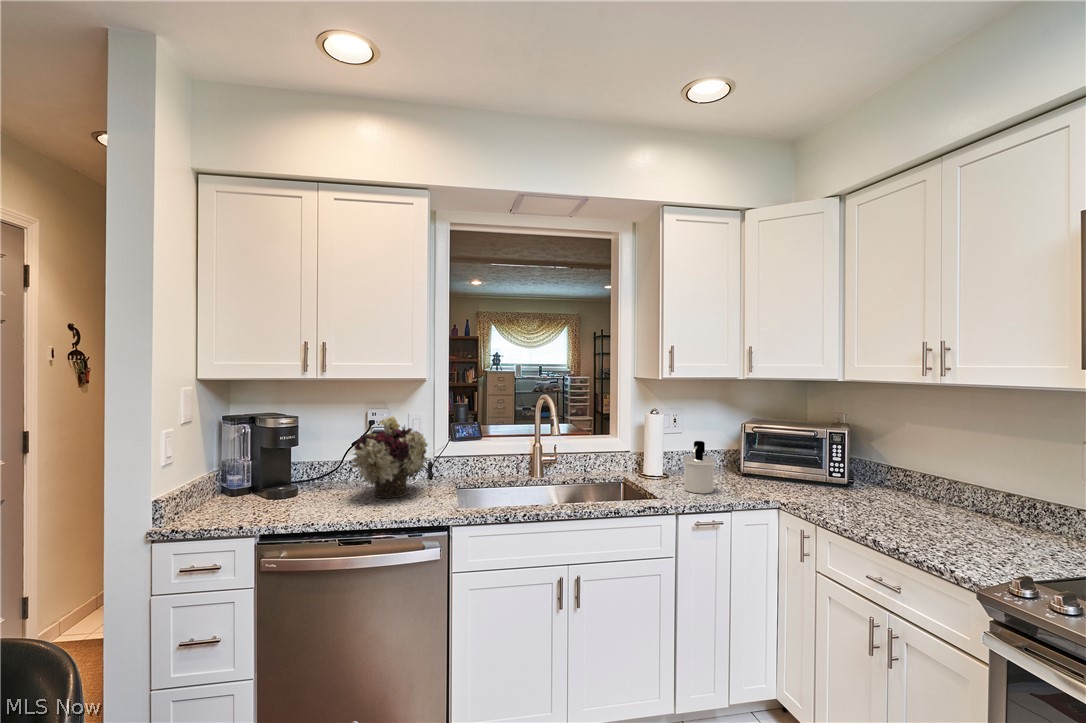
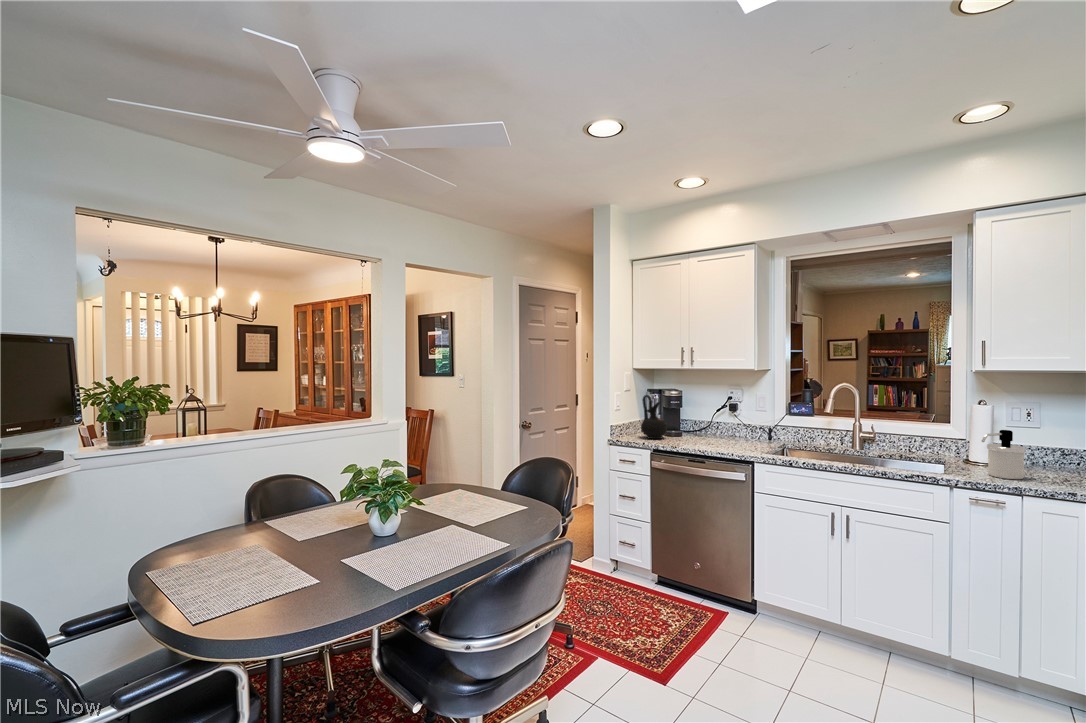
flower arrangement: present [350,416,428,498] -> none [704,393,760,445]
ceramic jug: none [223,429,277,512] -> present [641,395,667,439]

